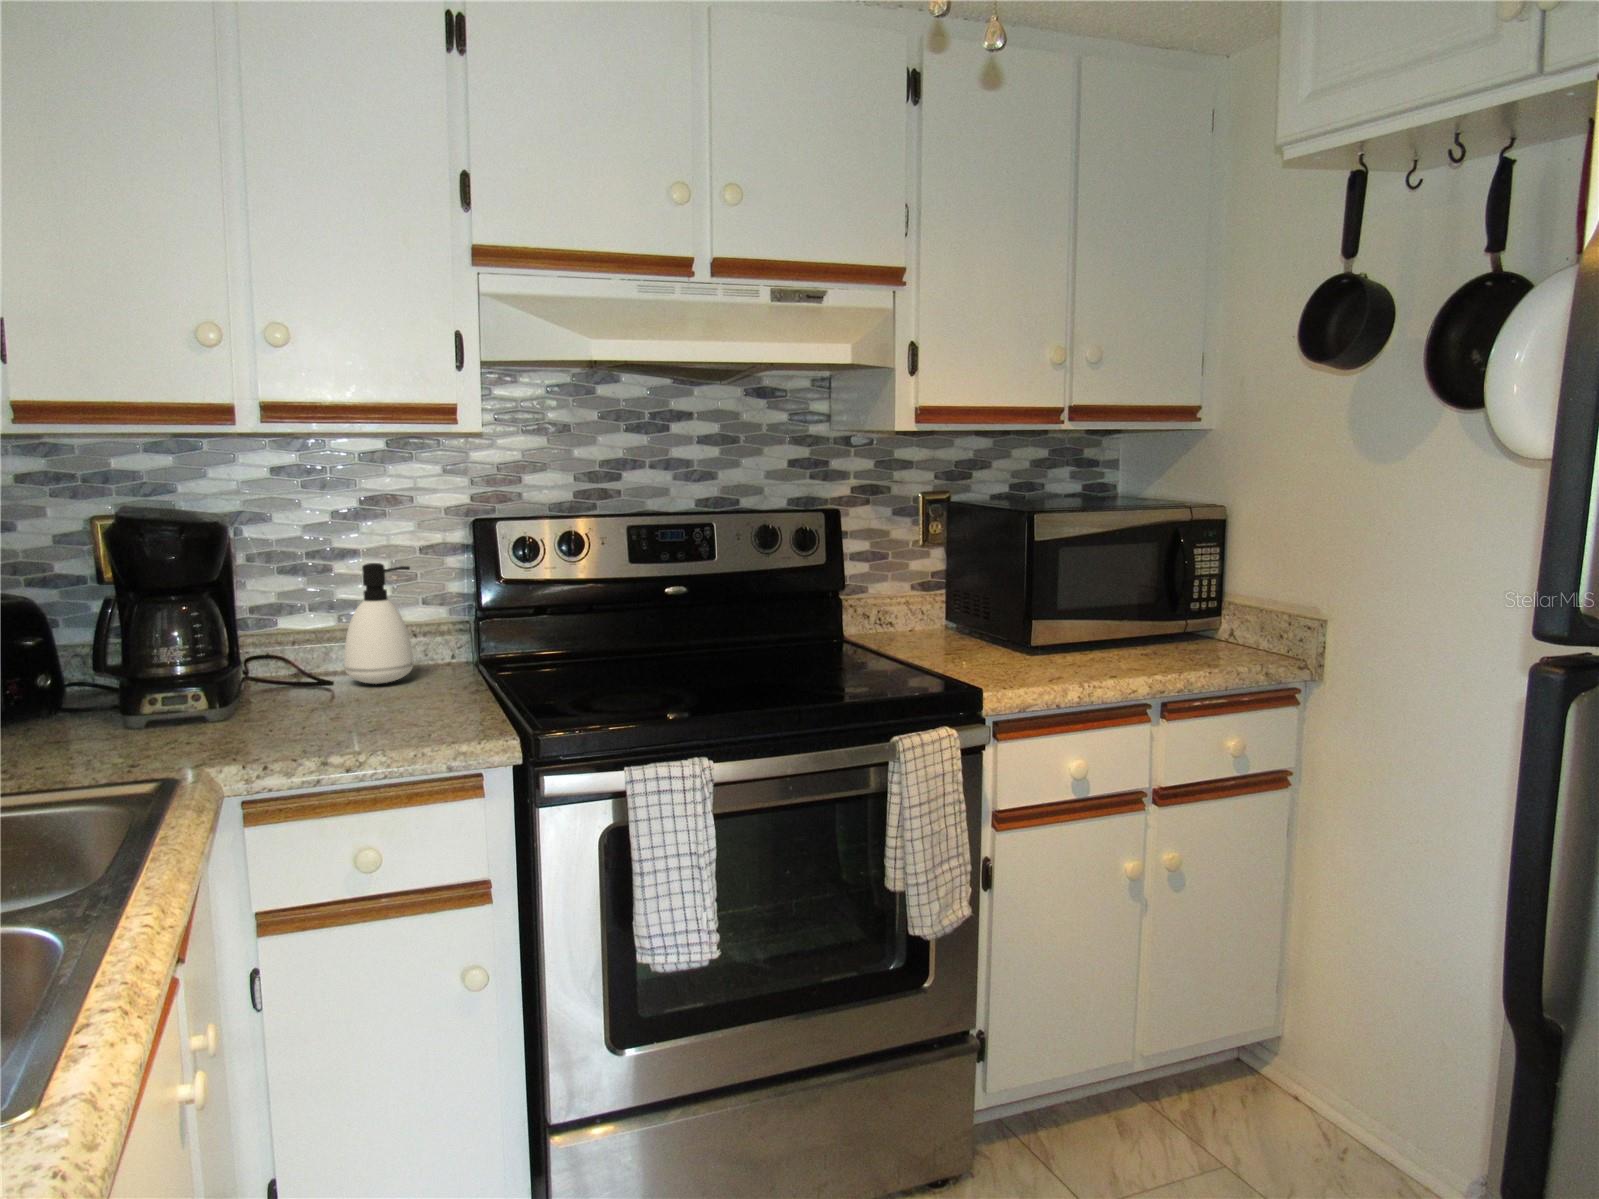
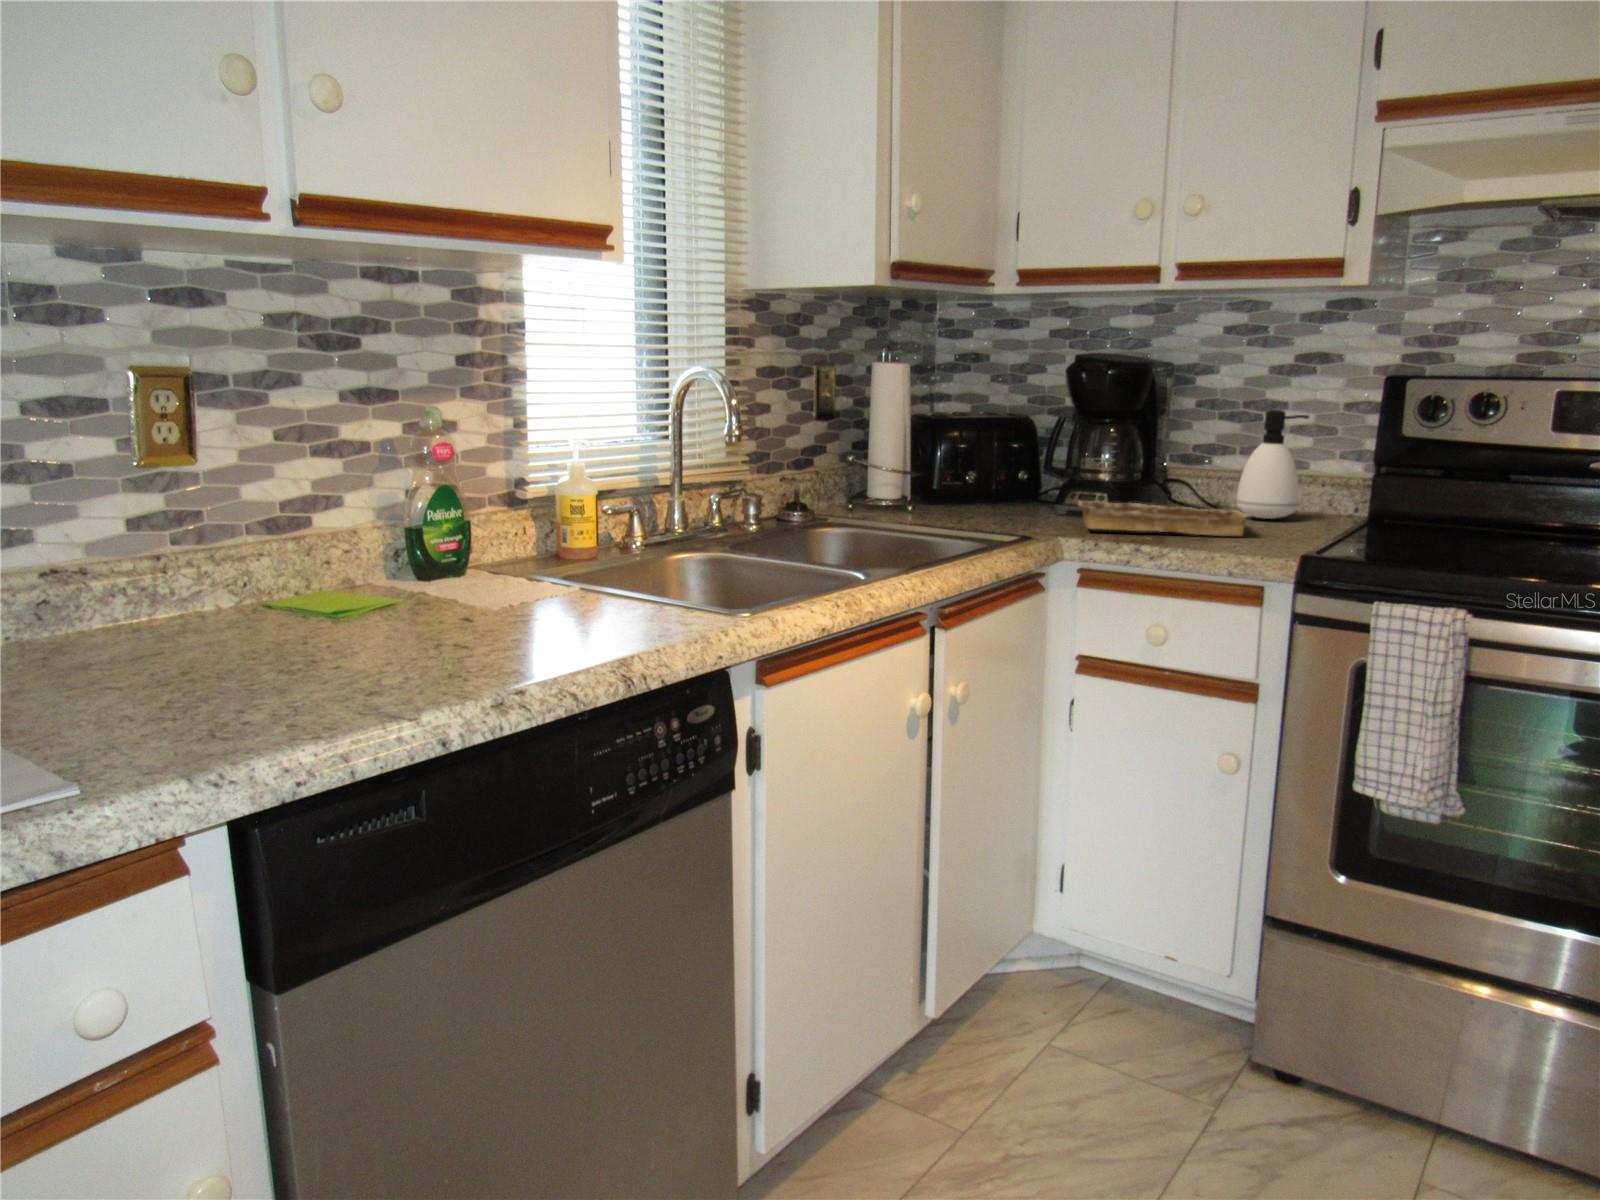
tray: none [176,684,418,750] -> present [1078,500,1249,536]

